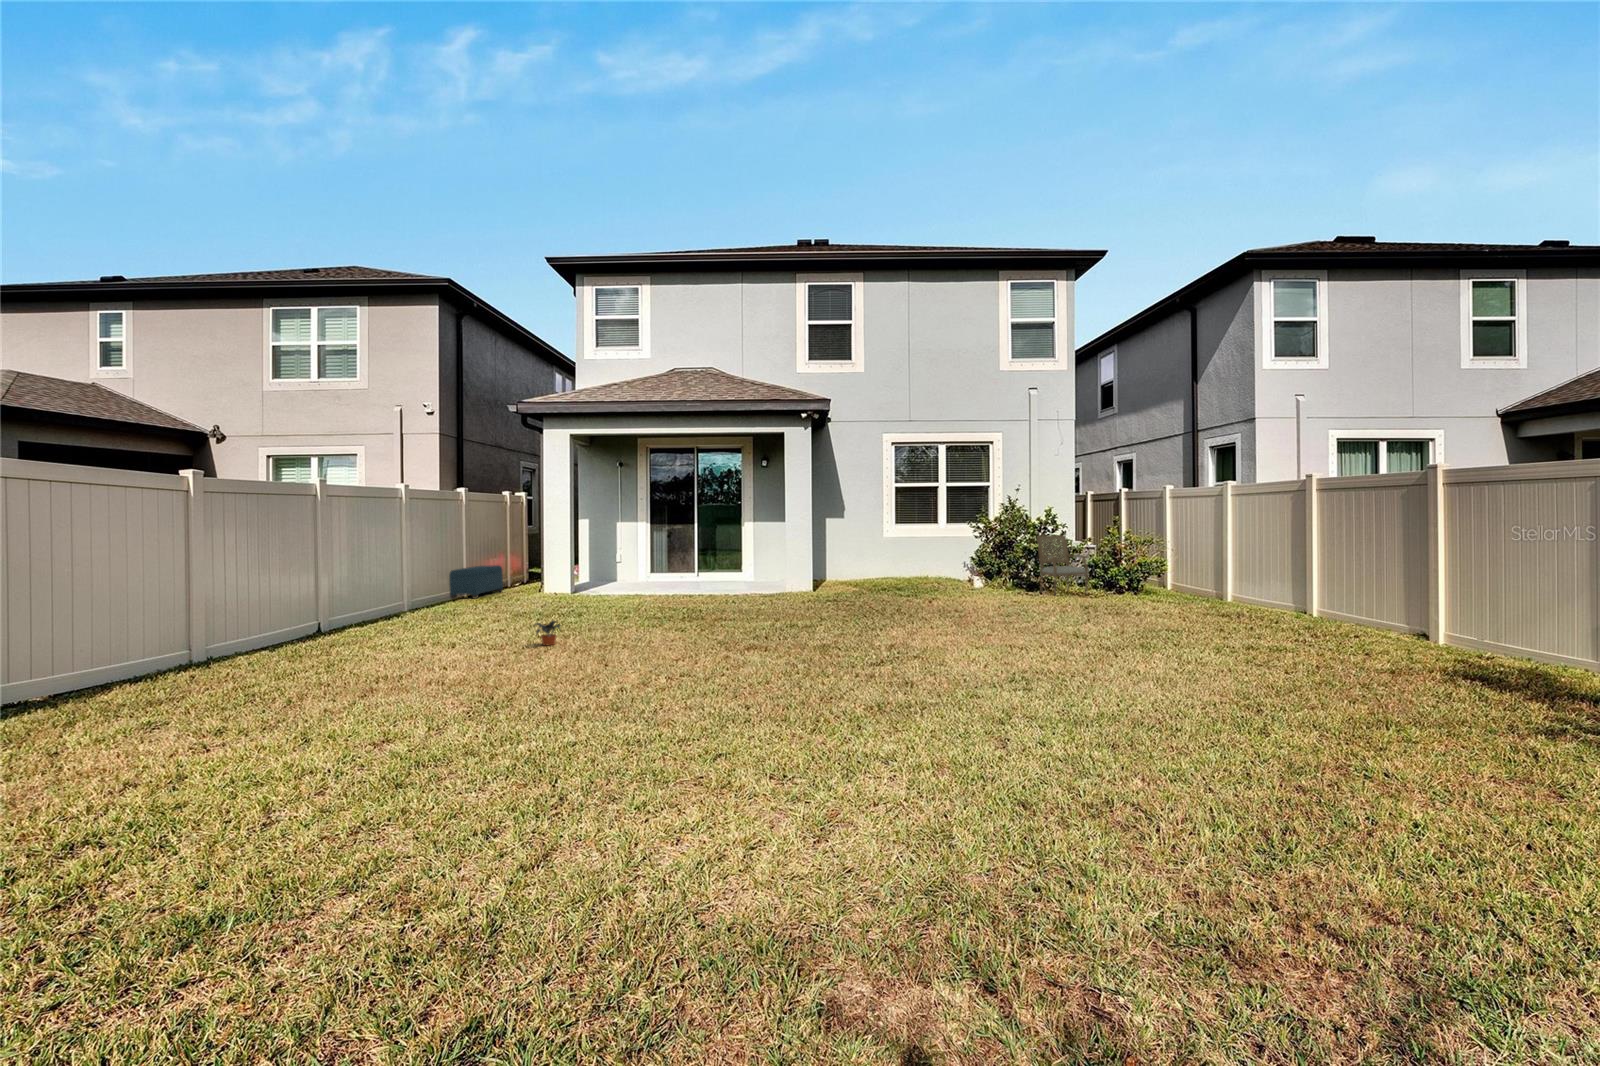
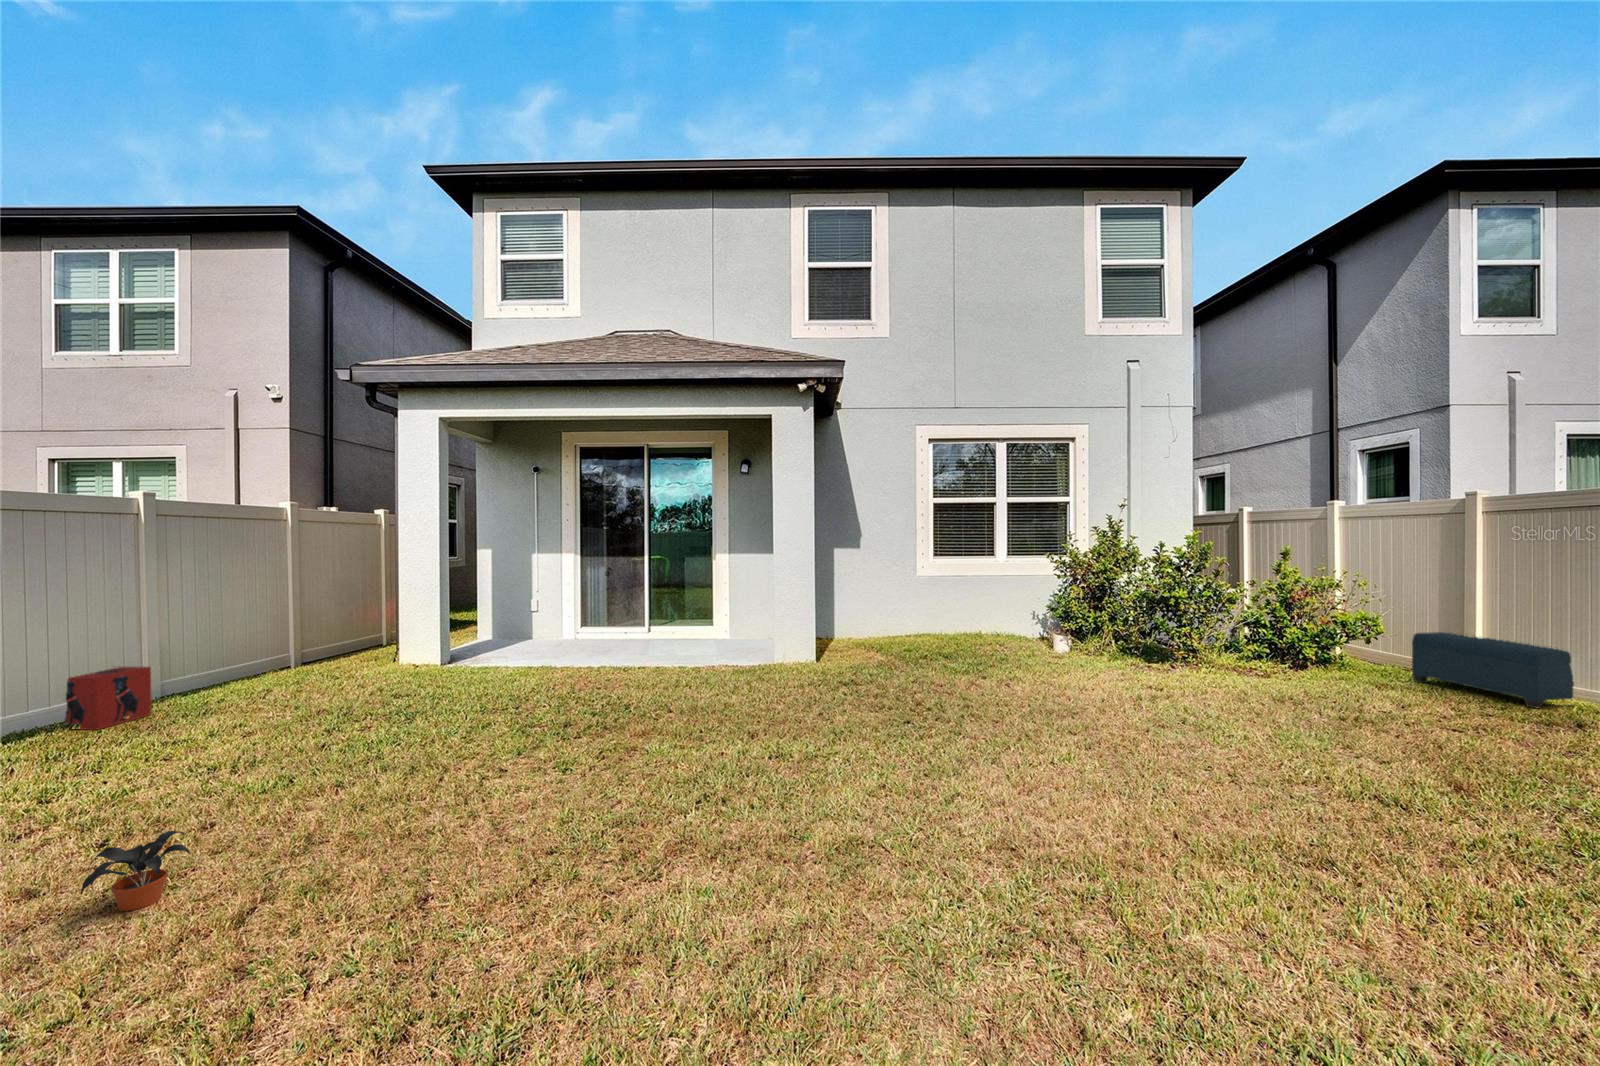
chair: present [1037,535,1088,595] -> none [1166,577,1259,678]
bench: present [449,565,503,599] -> present [1412,632,1574,708]
storage box: none [389,582,434,614] -> present [65,667,152,730]

